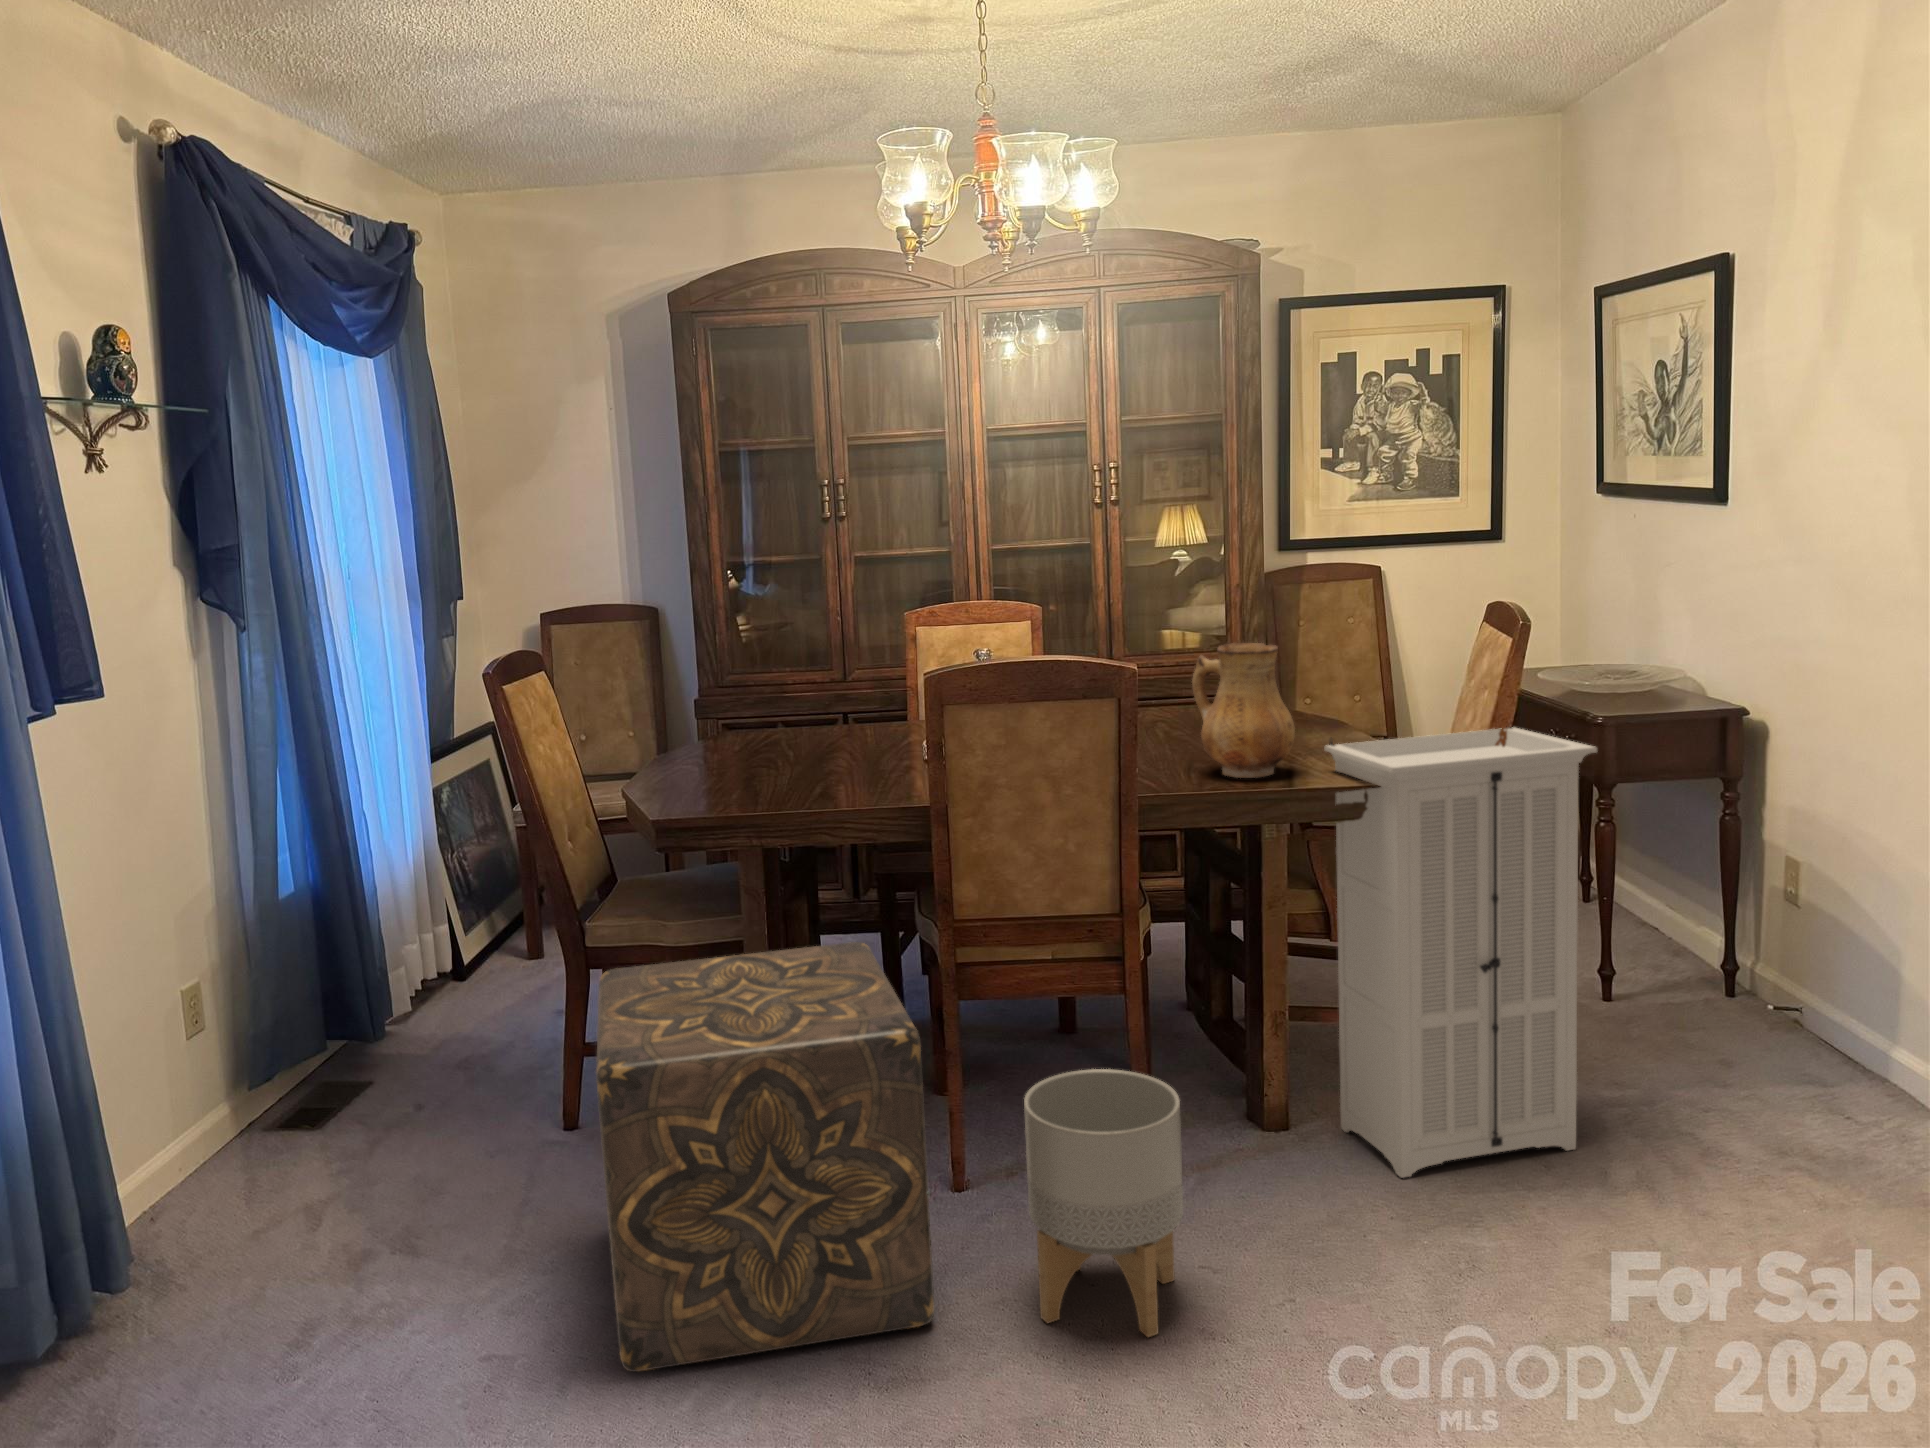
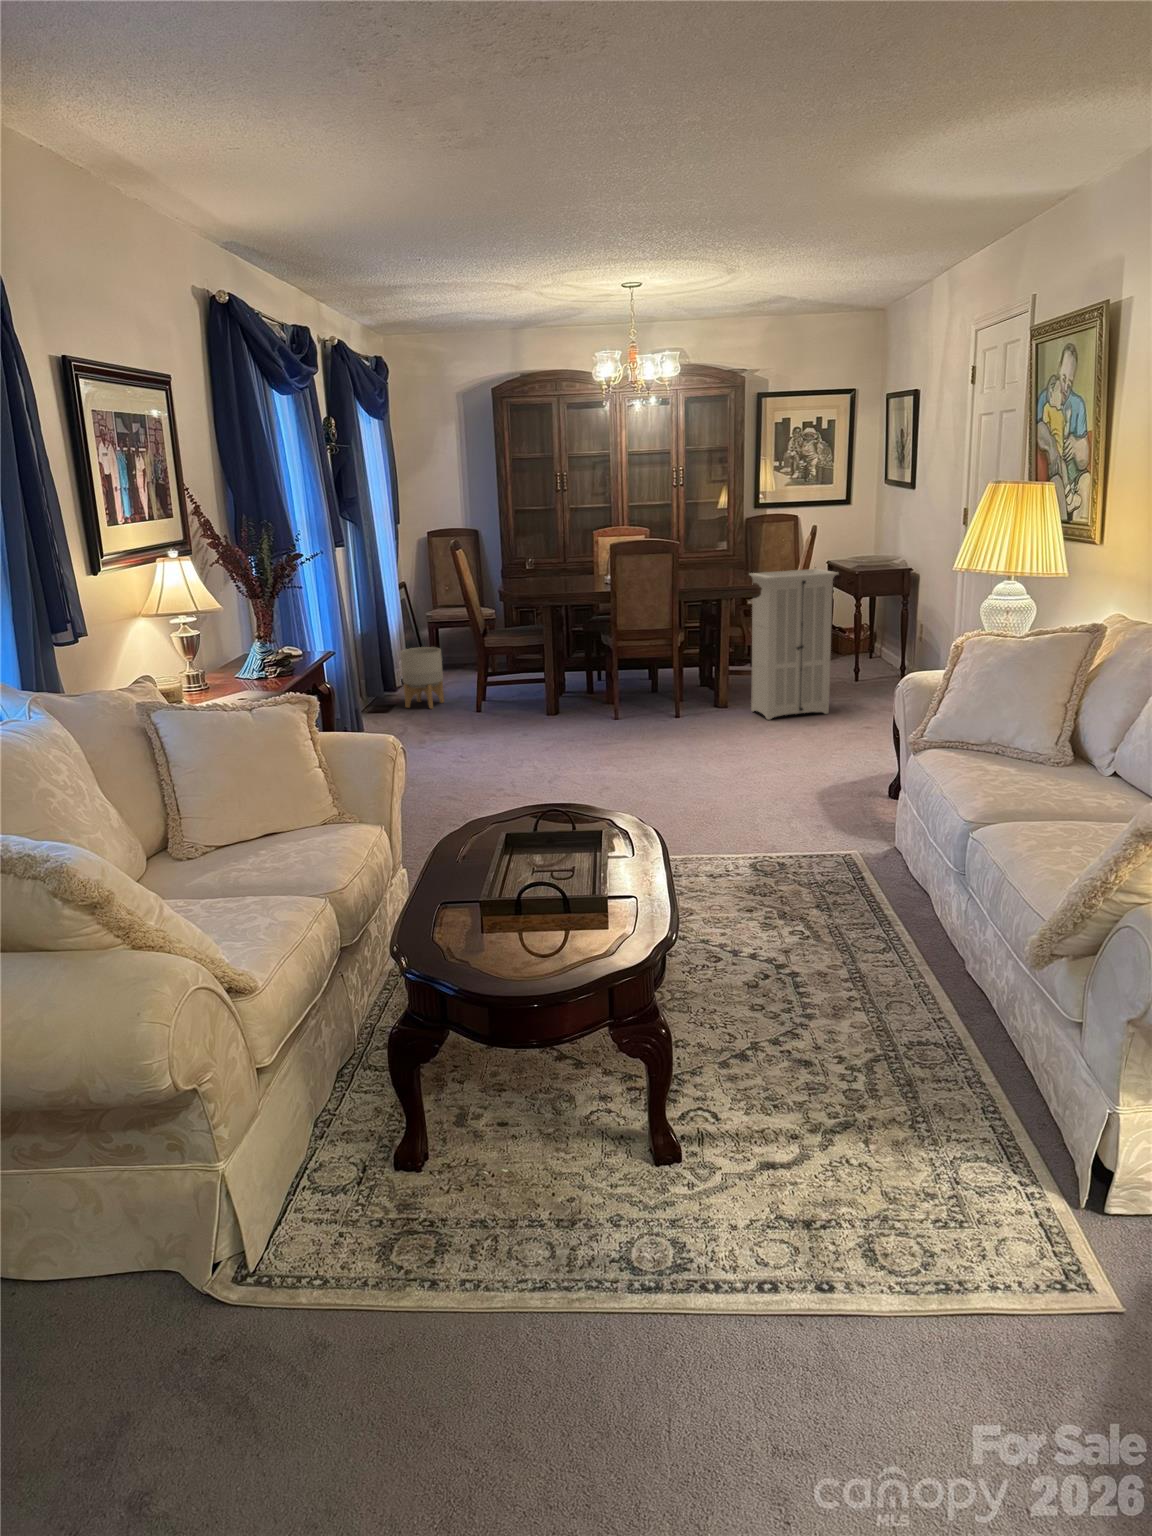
ceramic pitcher: present [1192,643,1295,778] -> none [704,537,739,584]
ottoman: present [596,942,934,1372] -> none [500,638,614,755]
planter: present [1024,1069,1183,1337] -> present [400,647,444,709]

